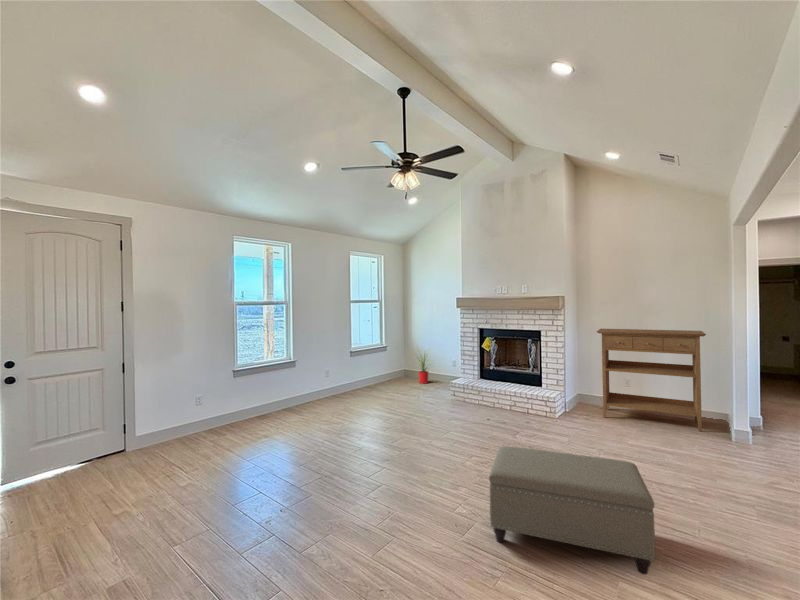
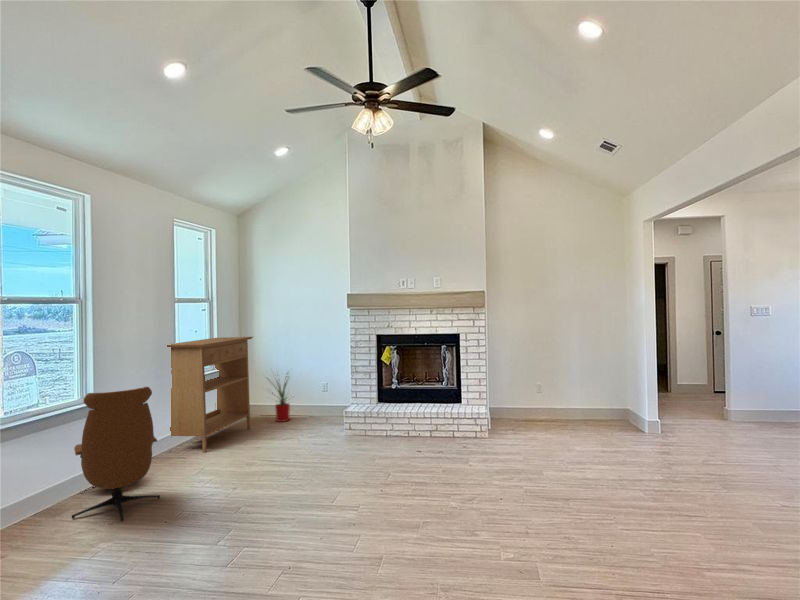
console table: present [597,329,706,431] -> present [167,337,253,453]
lounge chair: none [268,354,314,429] -> present [72,387,160,521]
ottoman: present [489,446,655,574] -> none [530,457,729,582]

